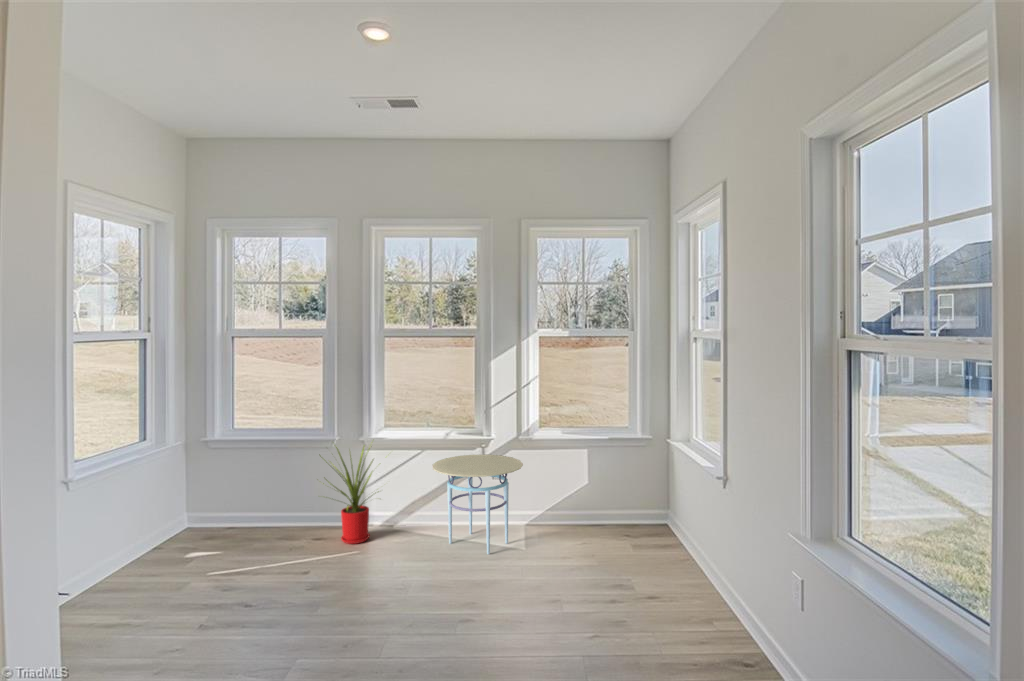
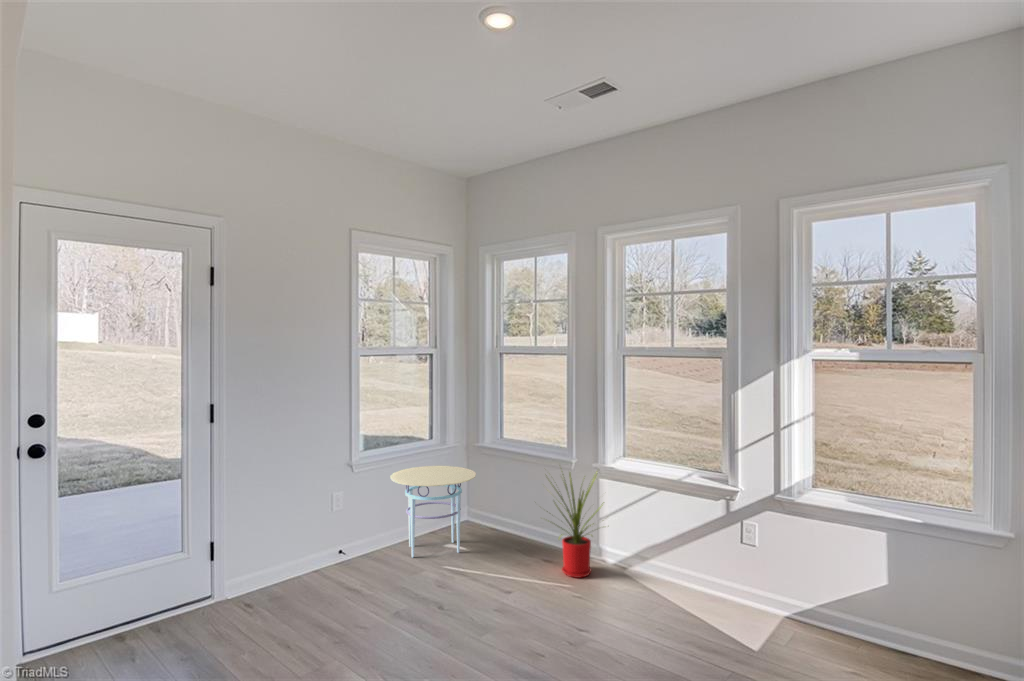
side table: present [433,455,523,554] -> present [390,466,476,557]

